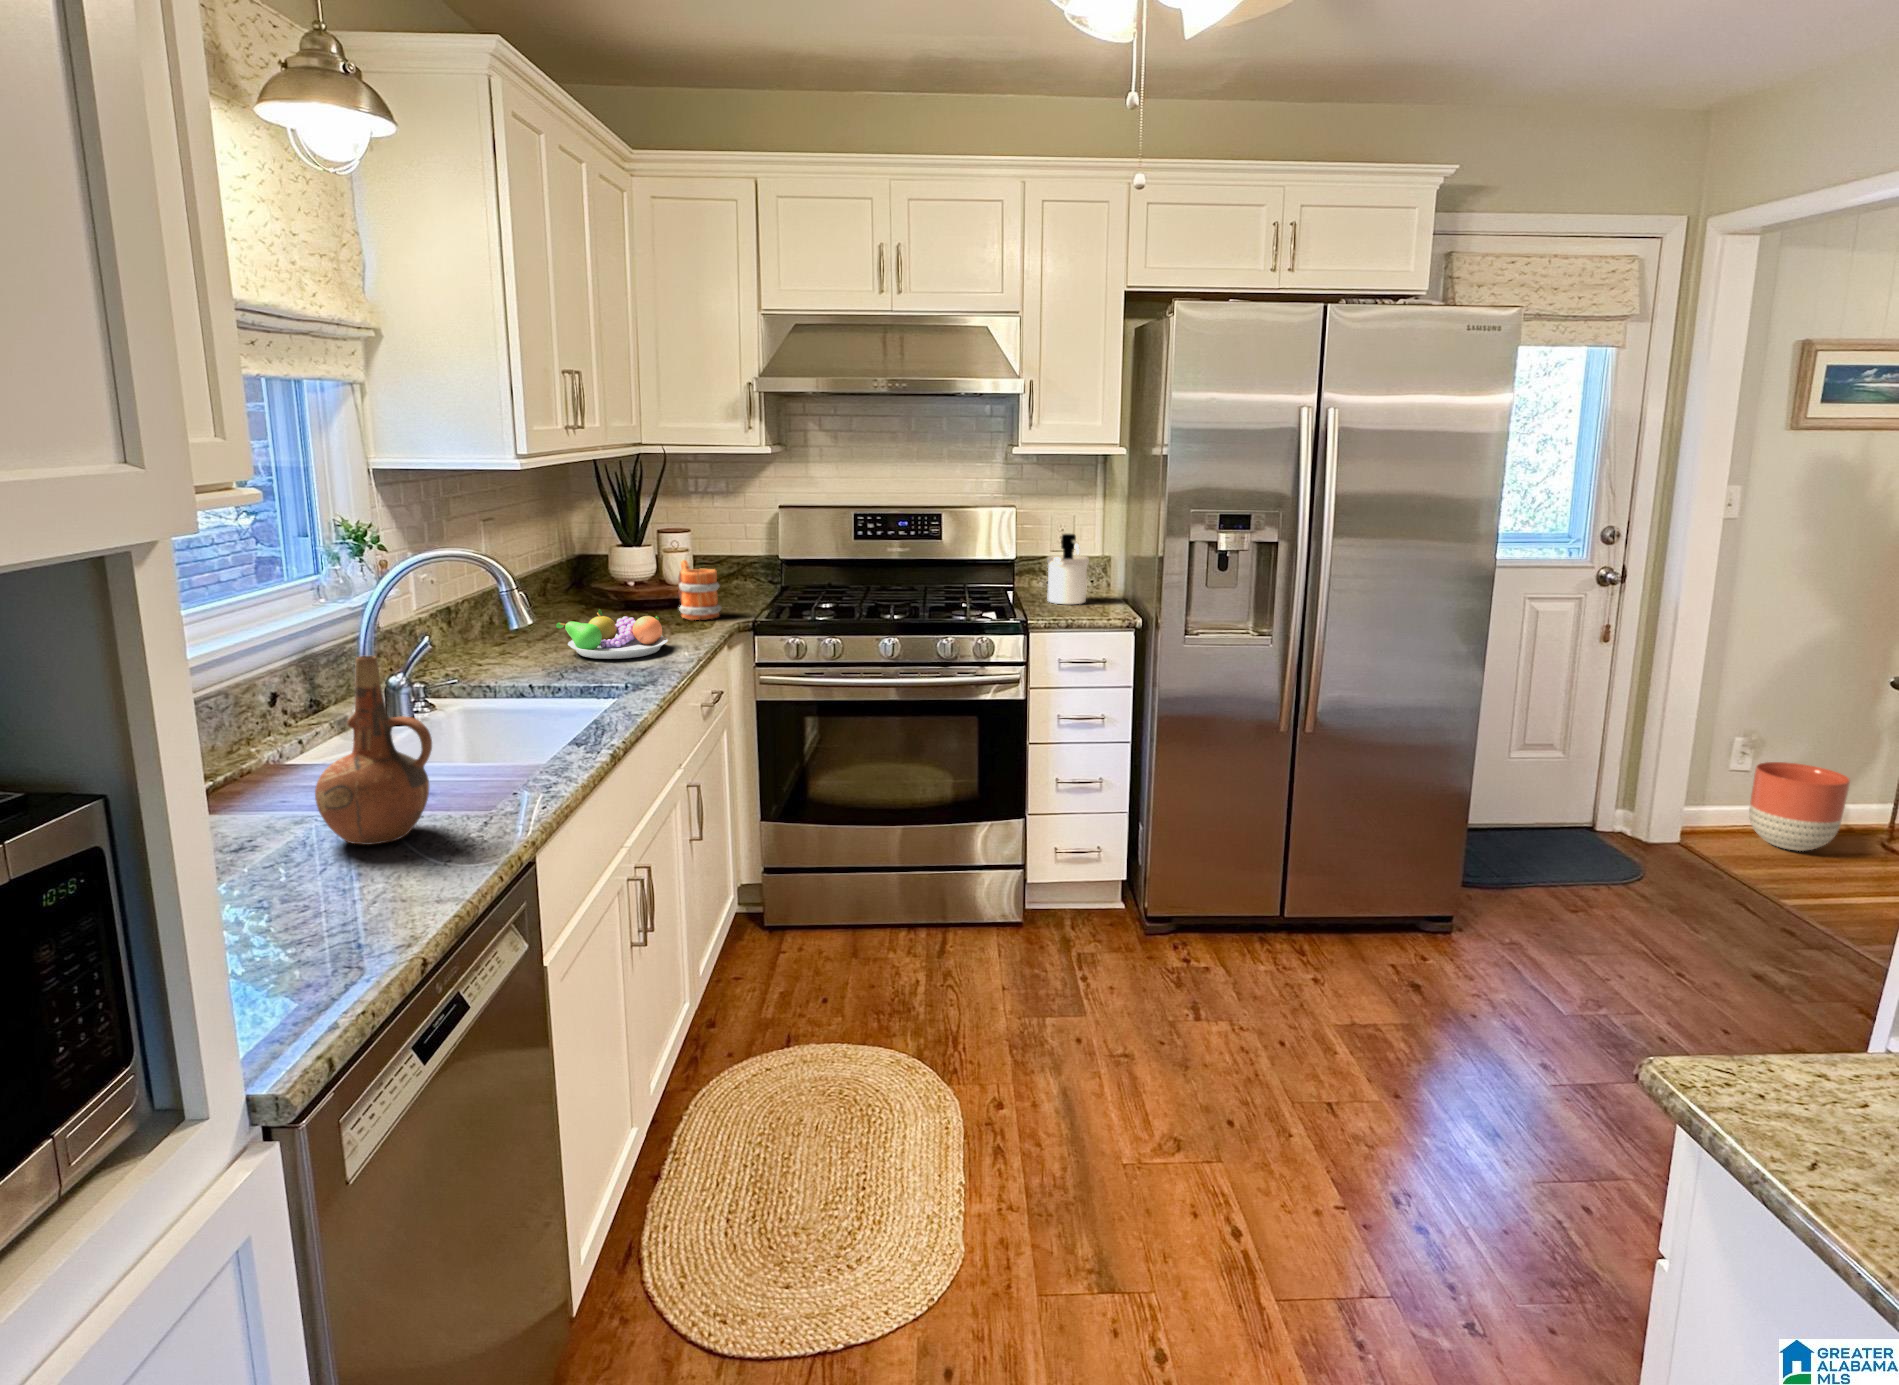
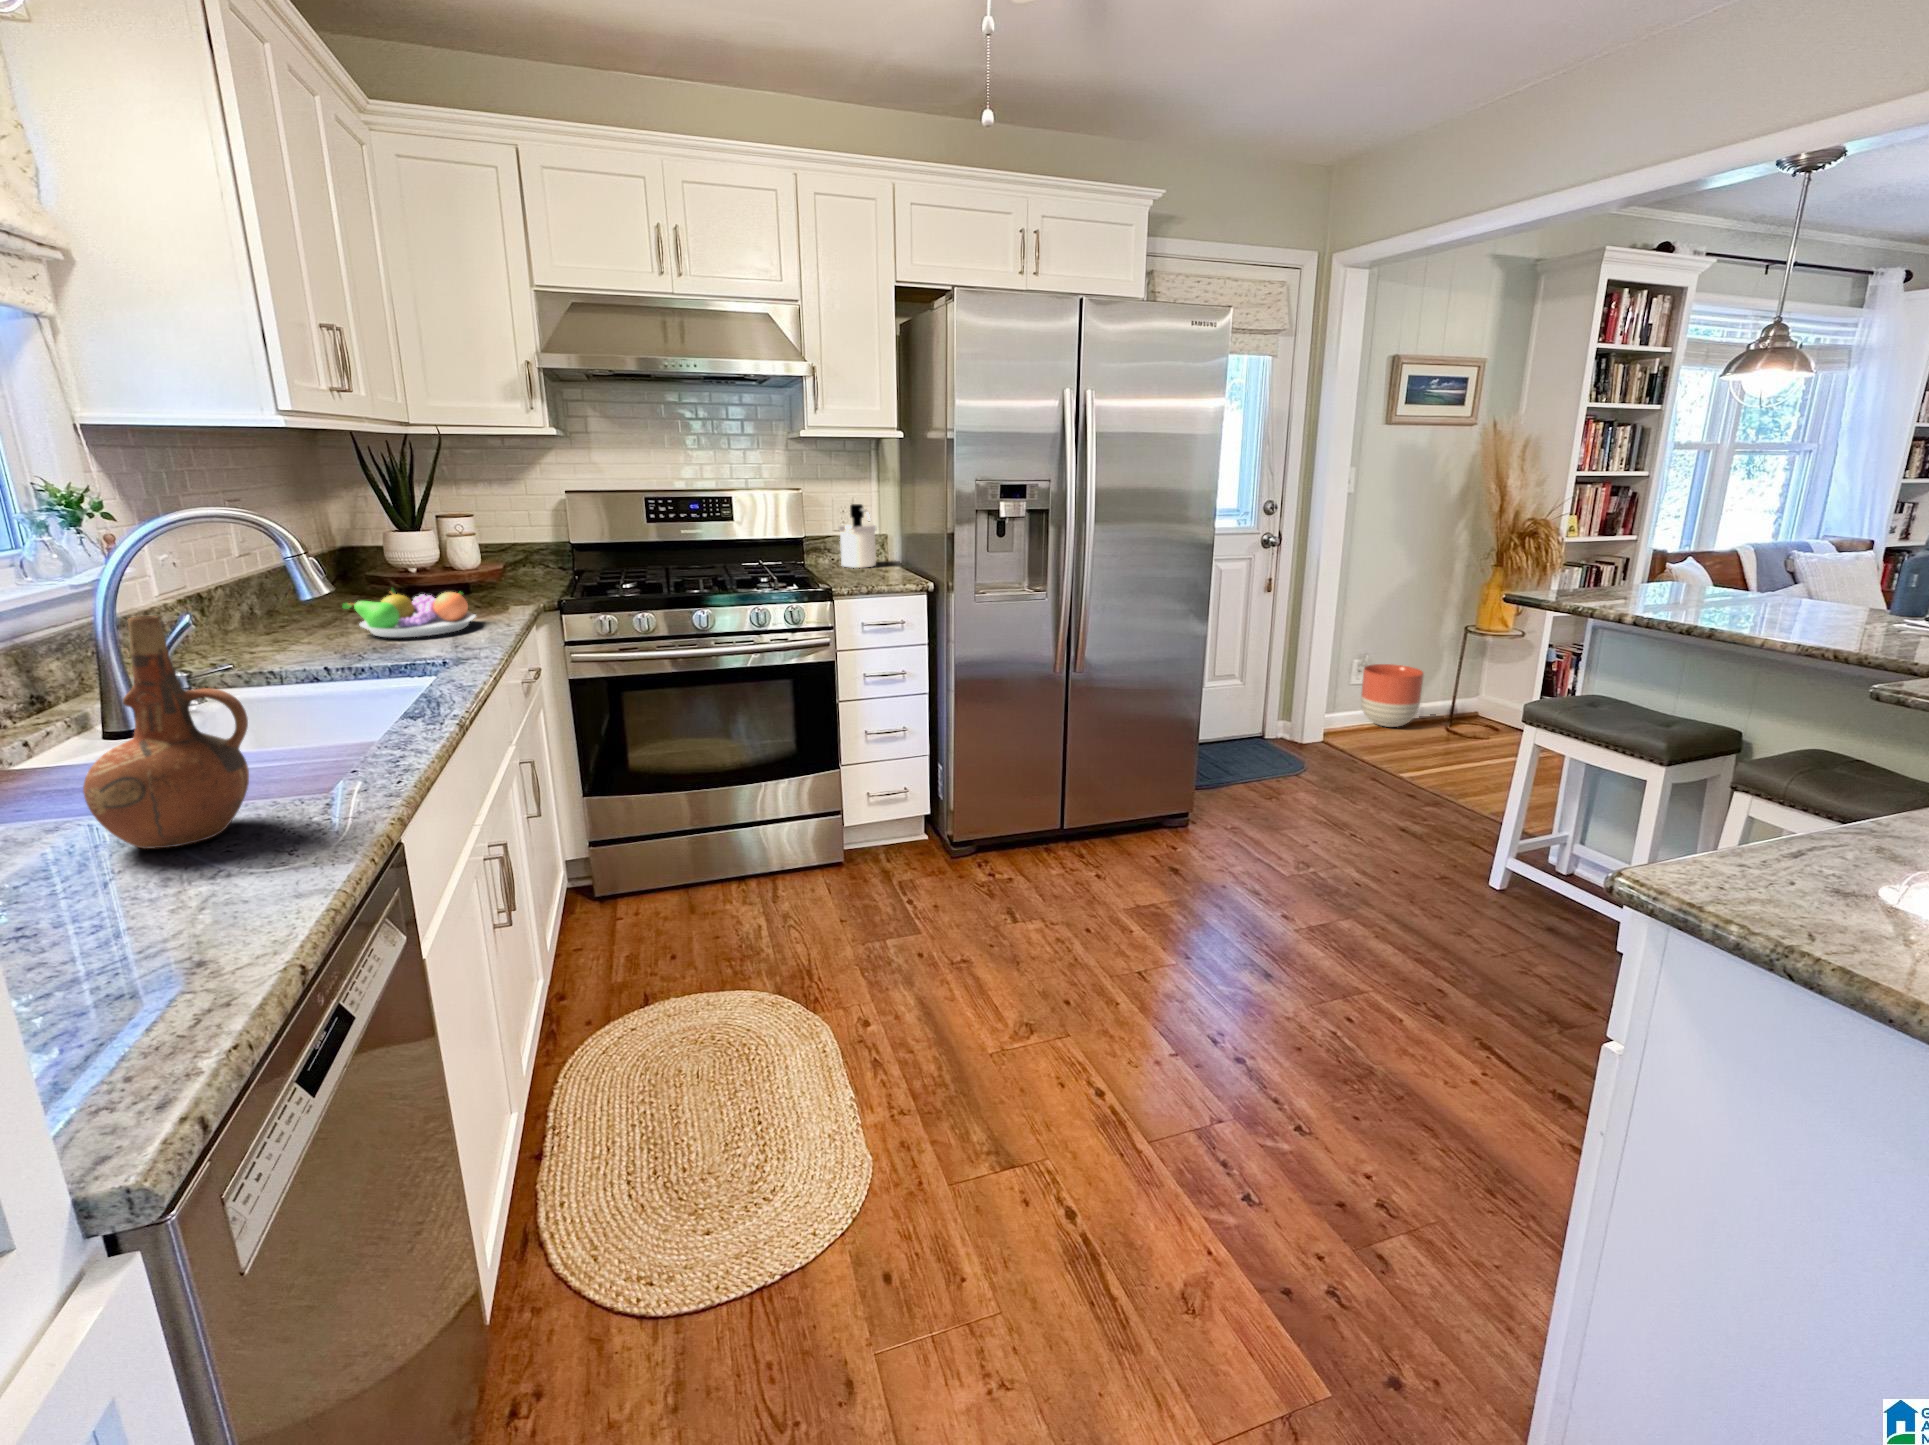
mug: present [678,560,721,620] -> none [470,538,522,598]

